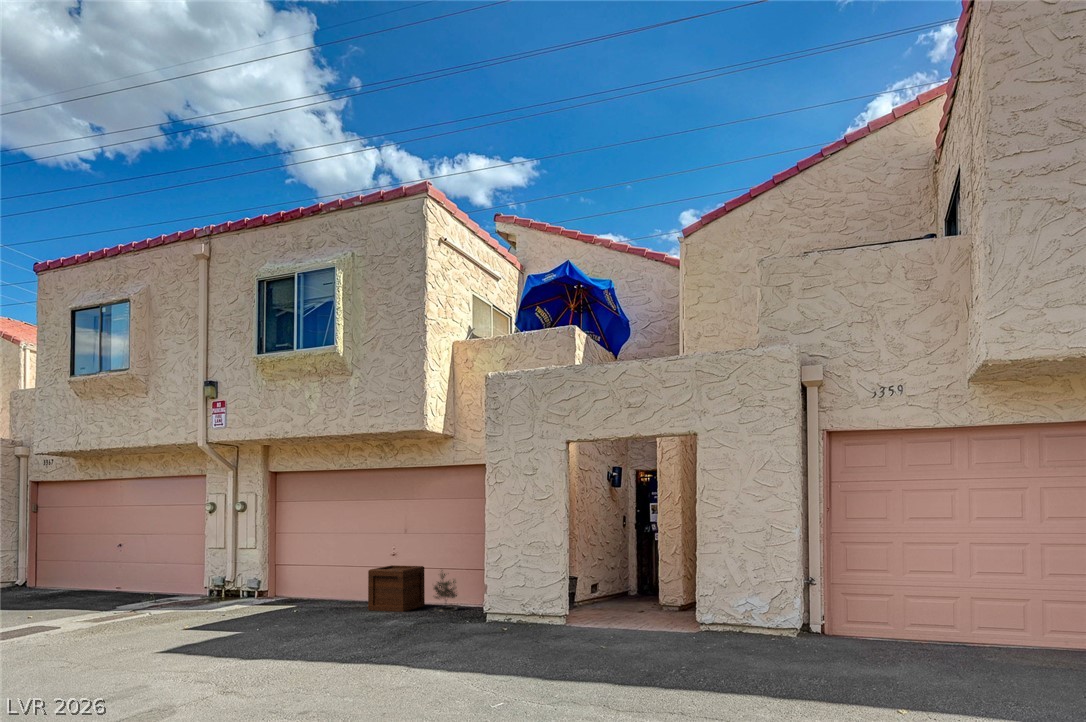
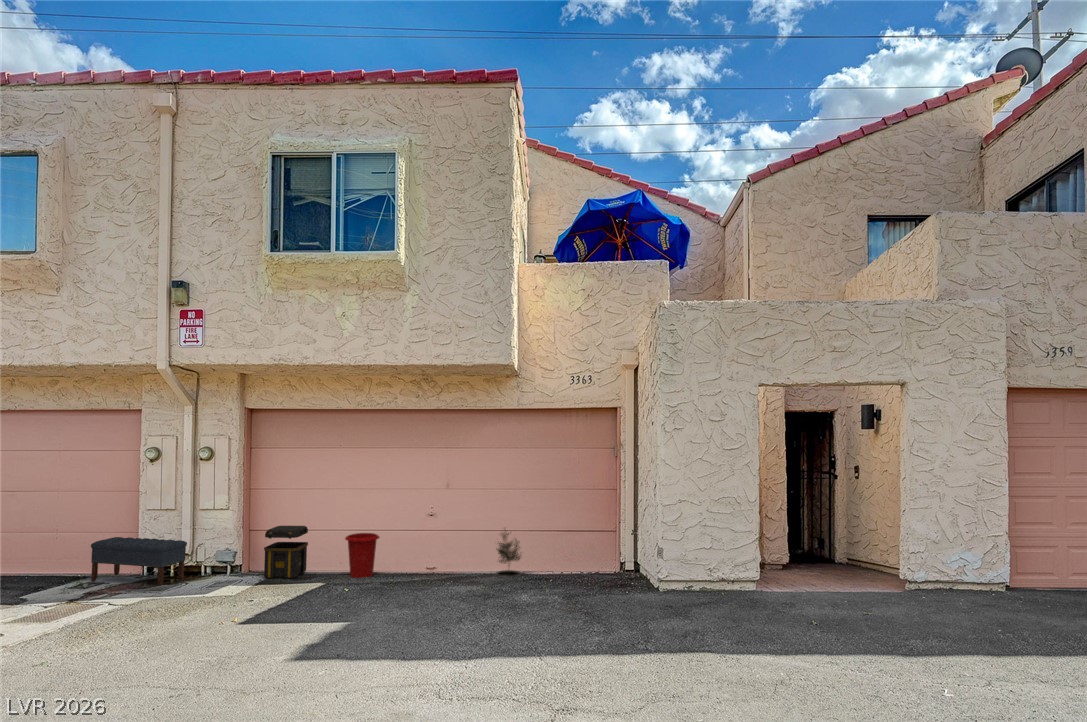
toolbox: none [275,565,312,606] -> present [264,526,308,579]
wooden crate: present [368,565,425,612] -> none [416,524,471,582]
bench: none [171,571,229,607] -> present [91,537,187,585]
waste bin: none [328,572,356,608] -> present [345,533,379,578]

